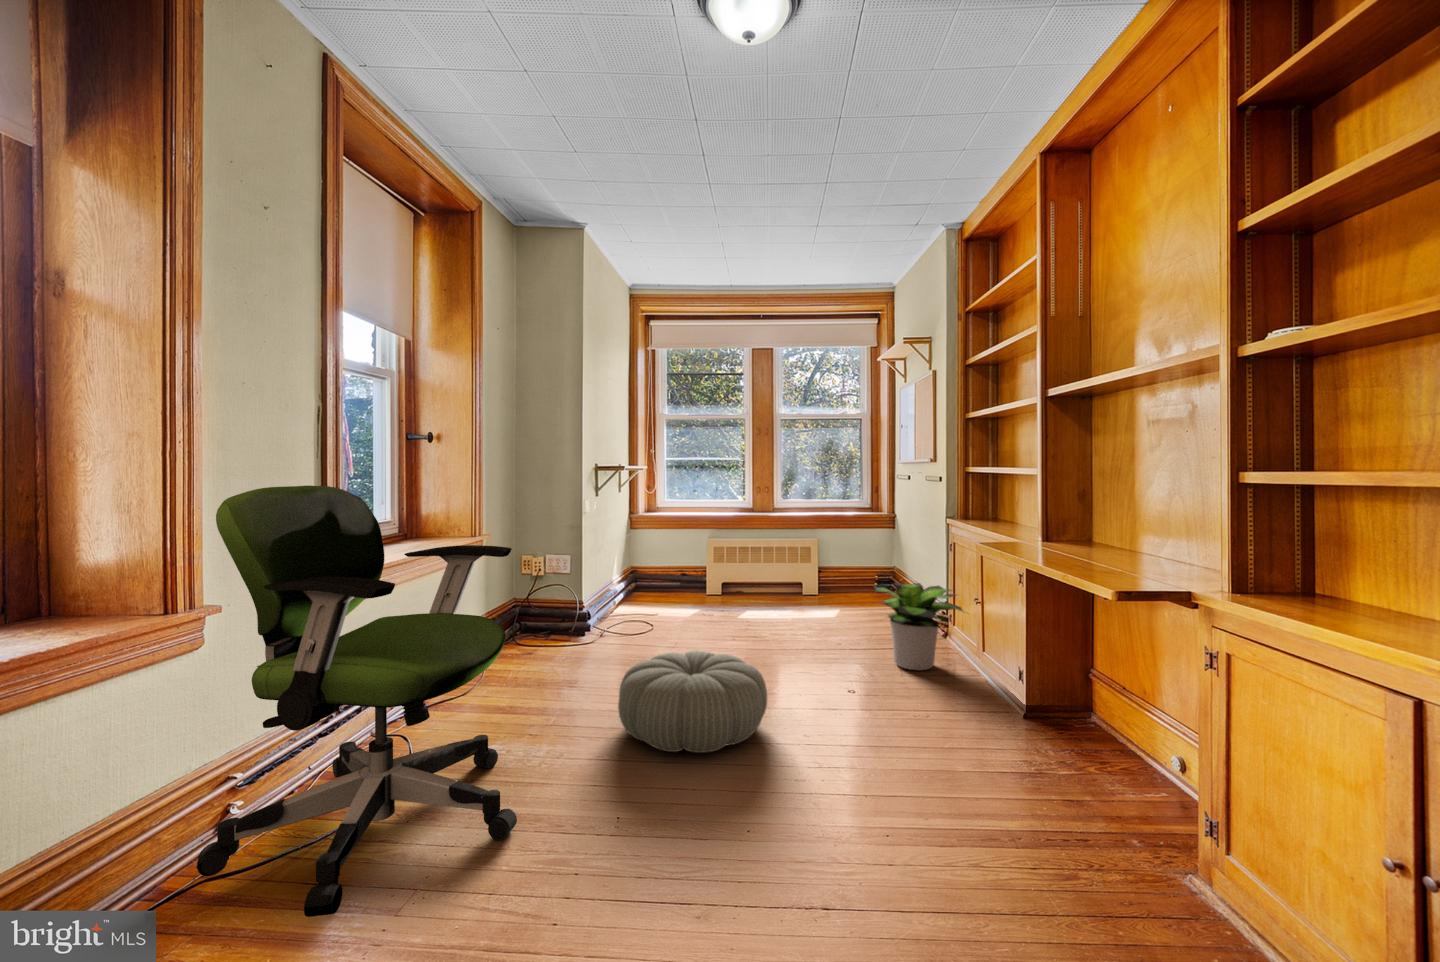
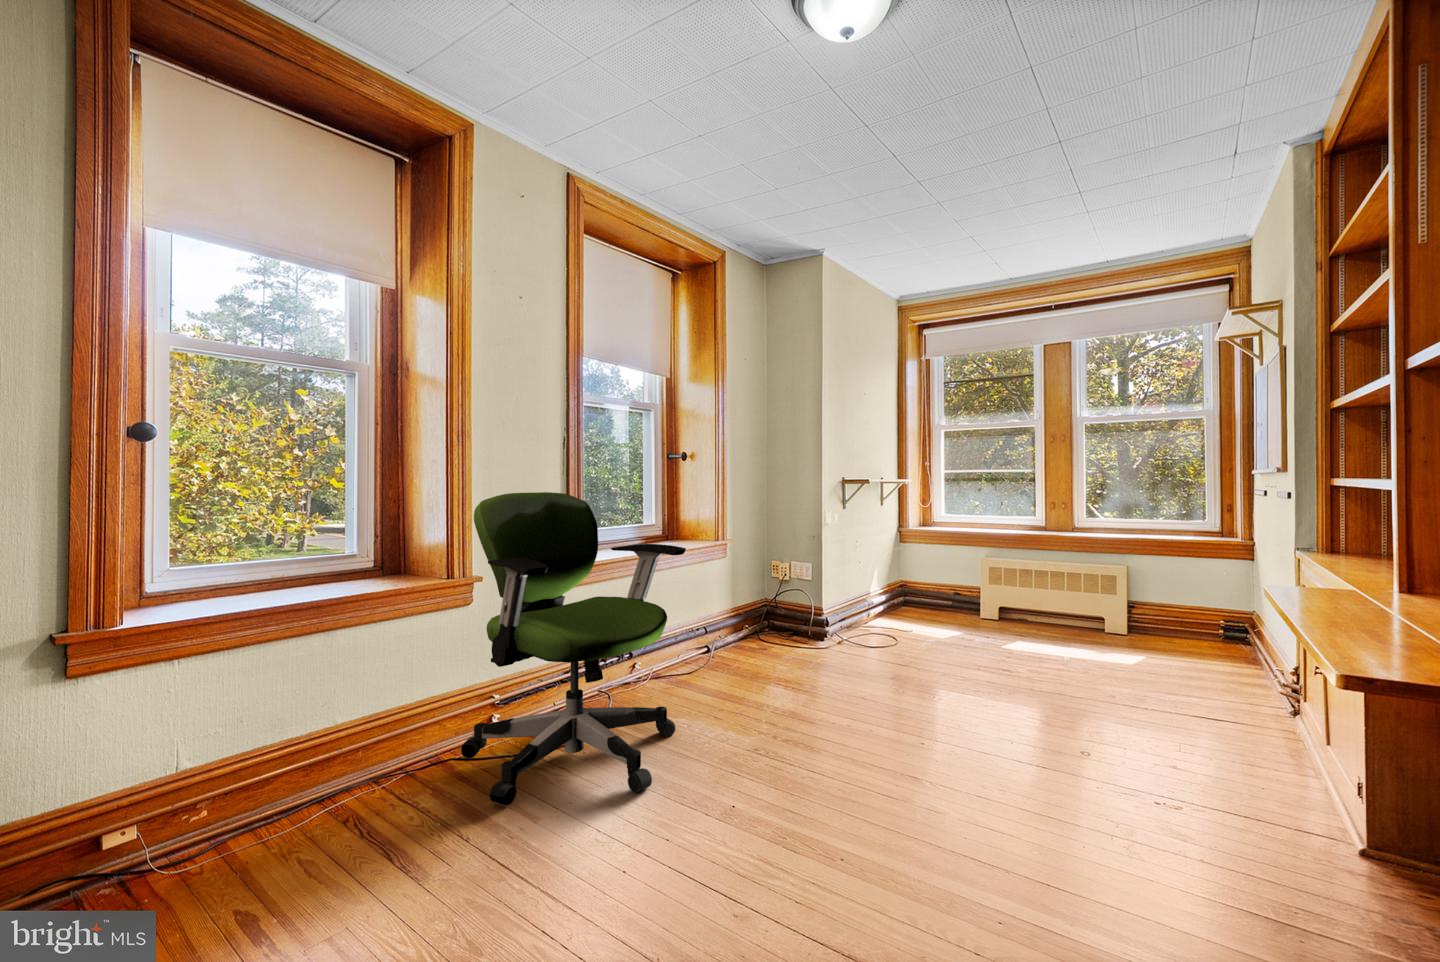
potted plant: present [874,583,963,670] -> none [1139,630,1306,754]
pouf: present [618,651,767,753] -> none [780,667,942,774]

